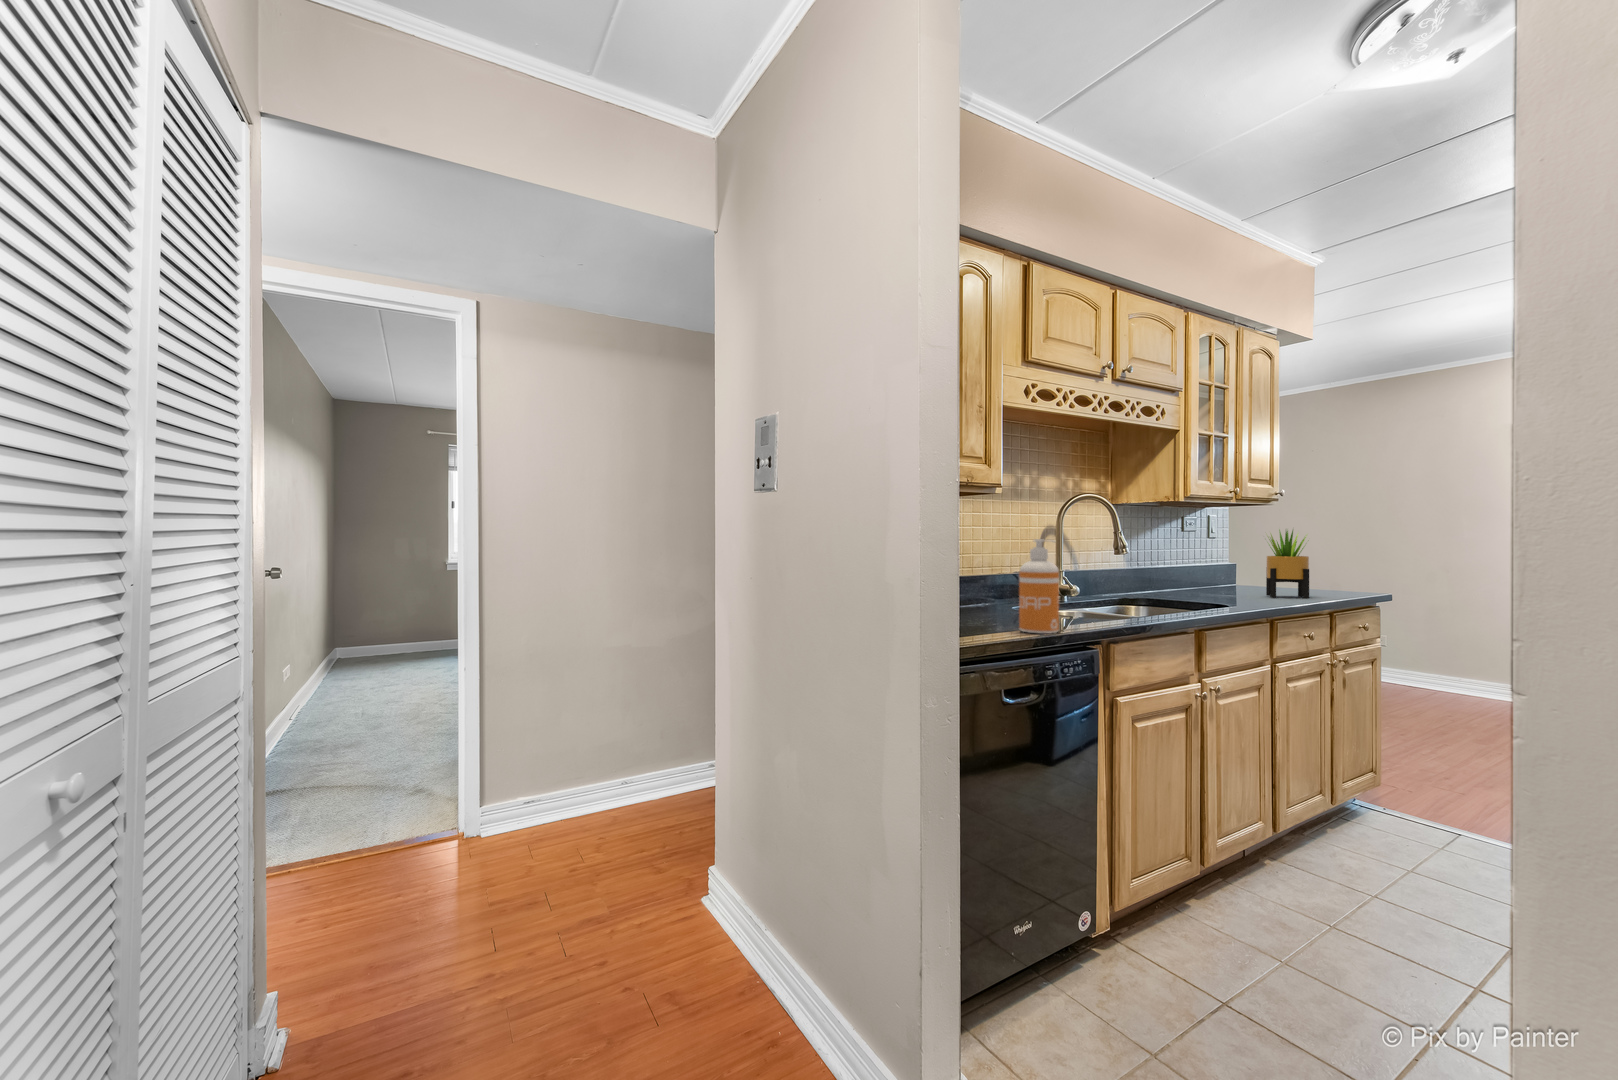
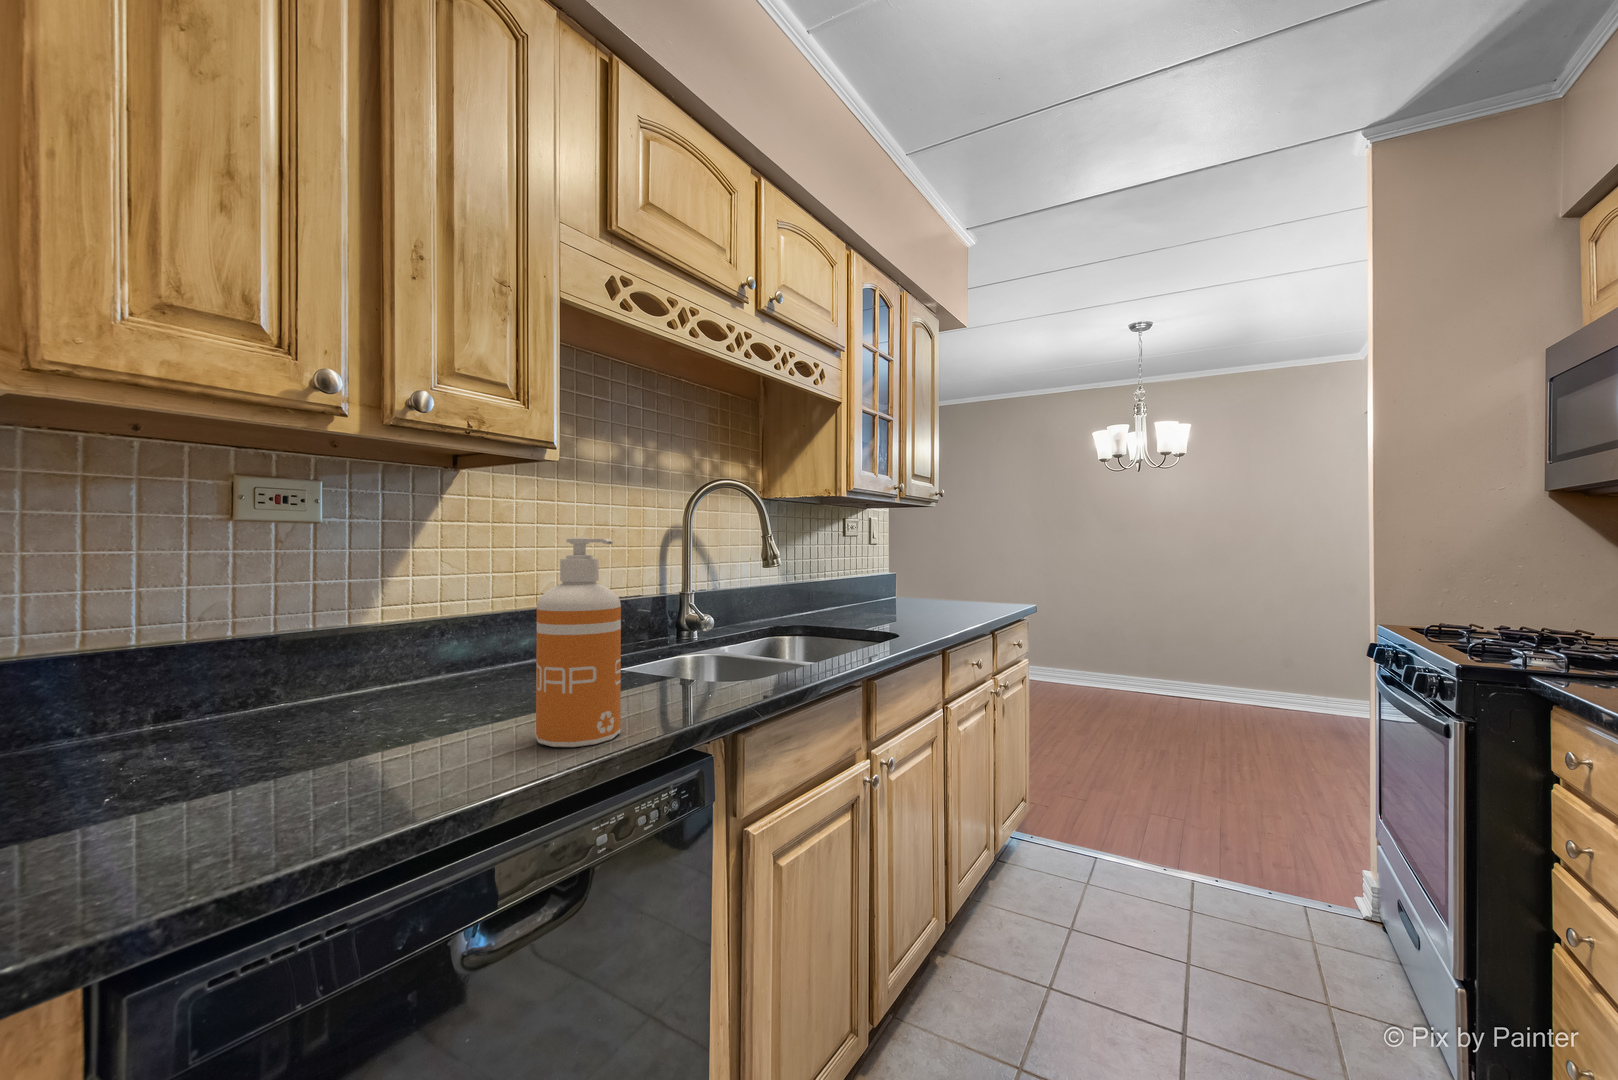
potted plant: present [1266,530,1309,599] -> none [927,531,977,616]

